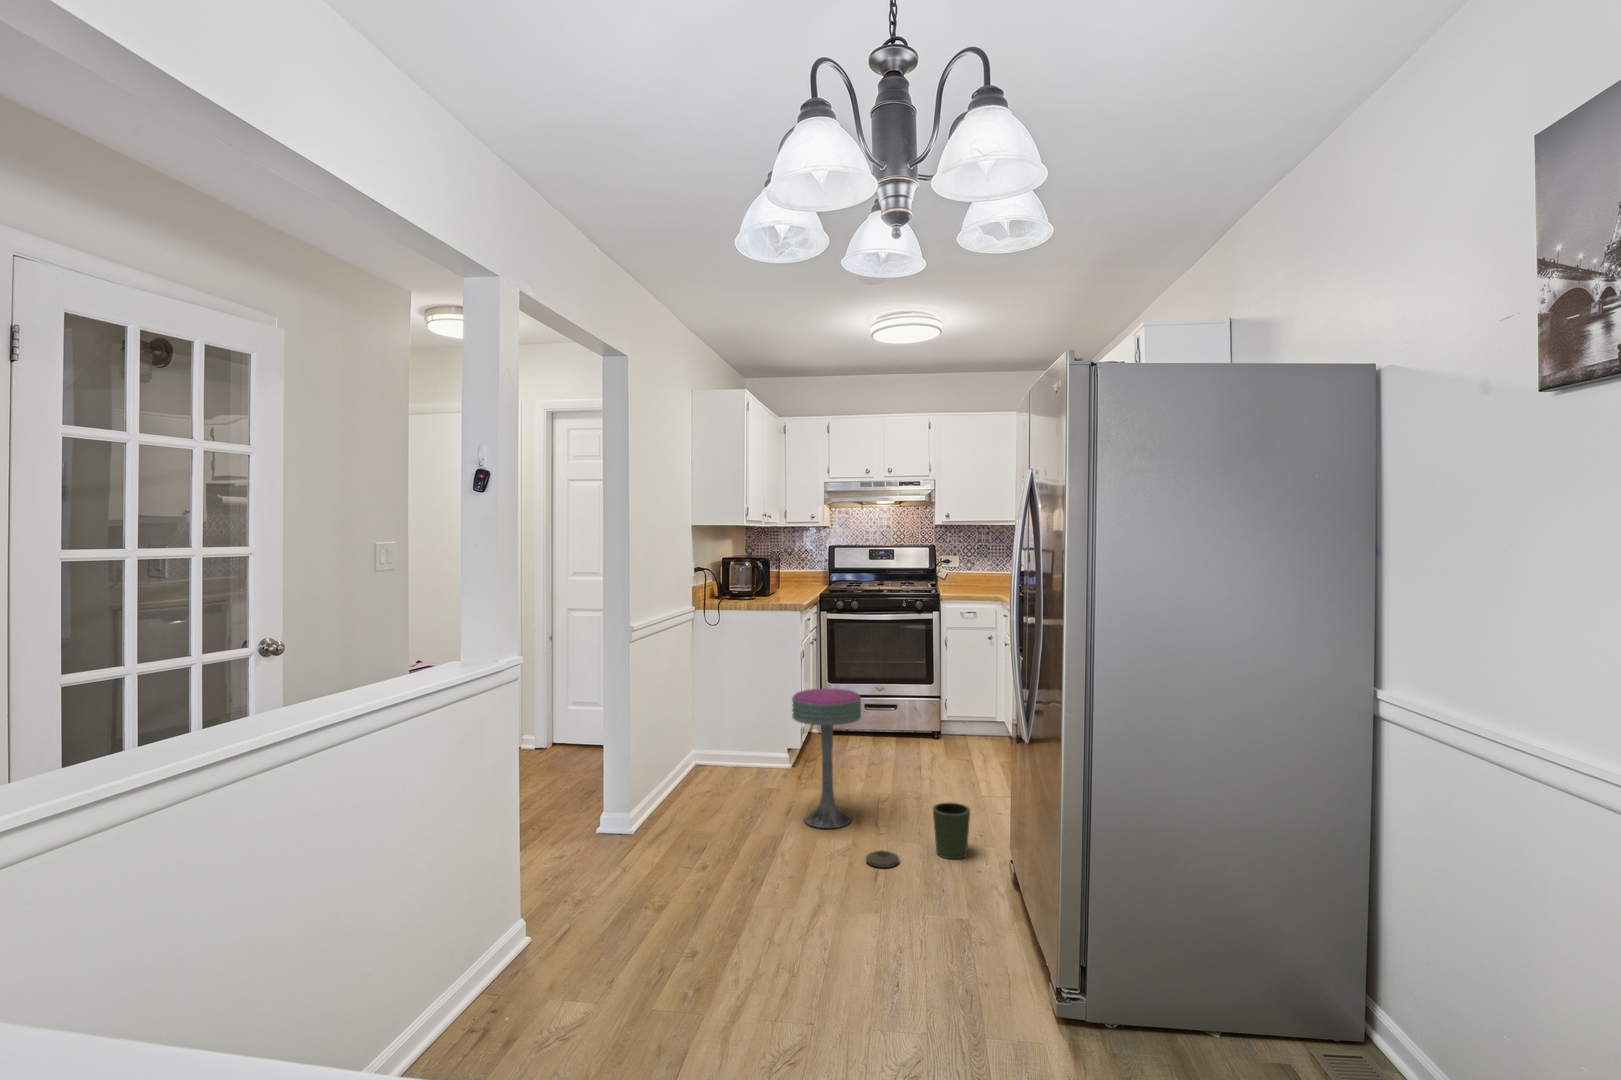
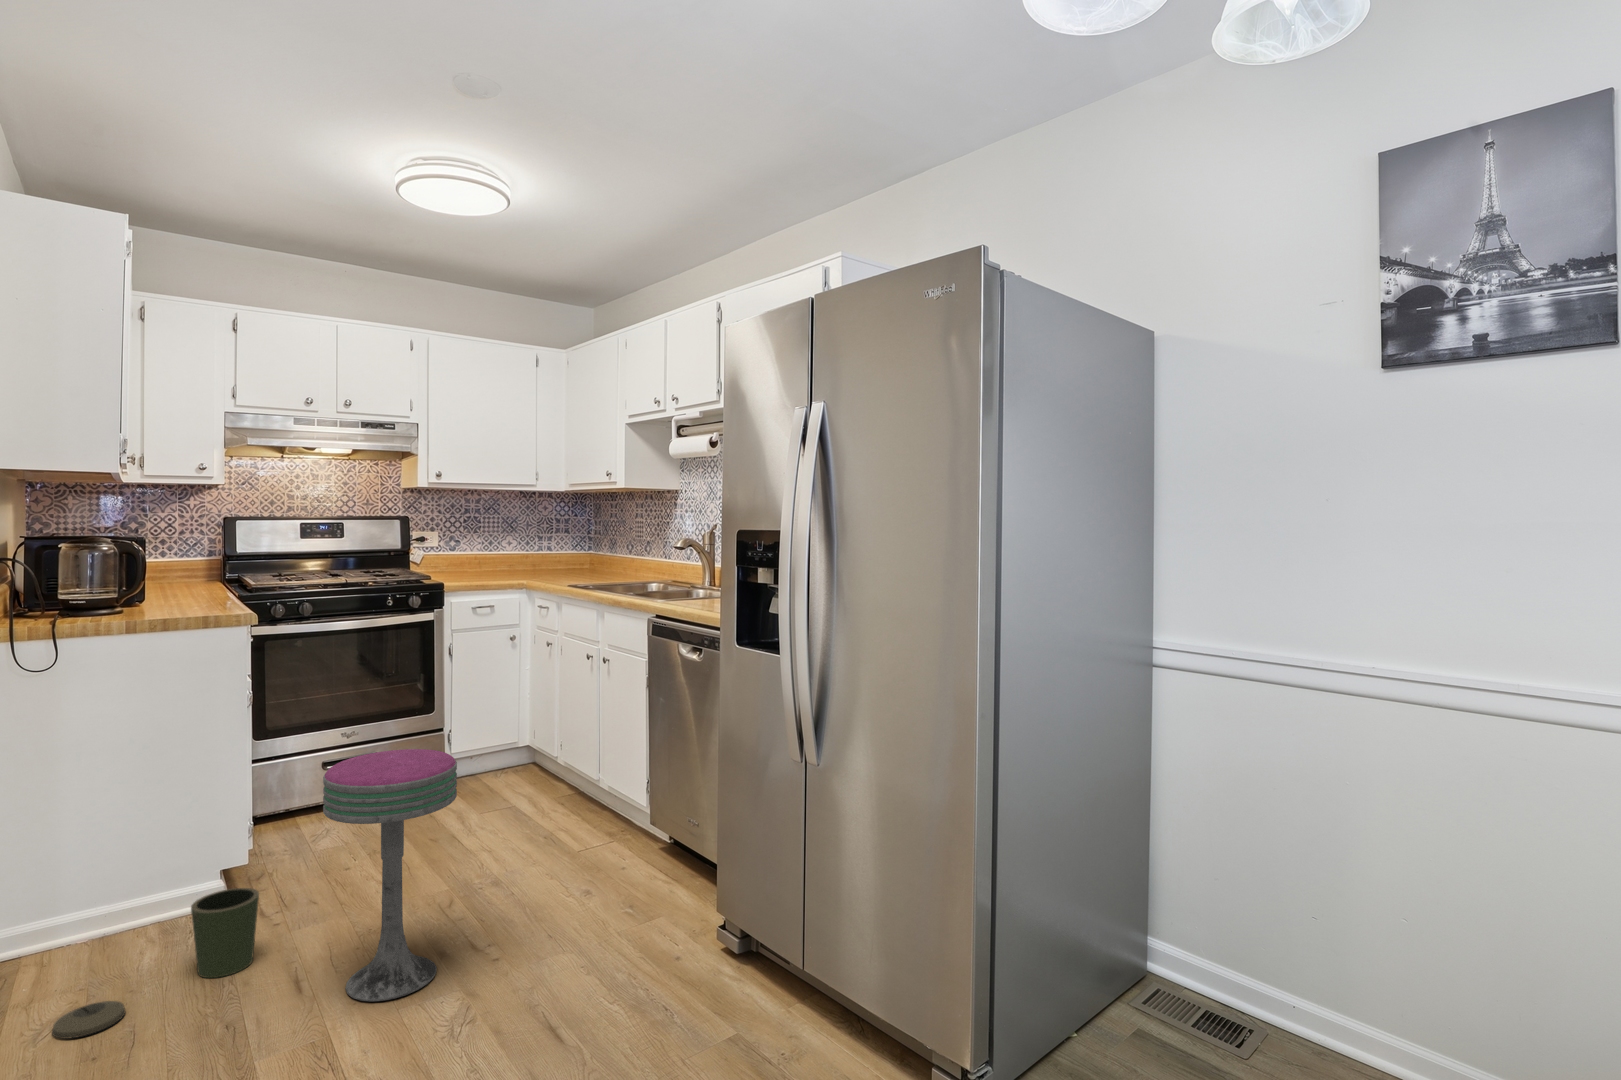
trash can: present [866,803,970,868] -> present [52,888,259,1039]

